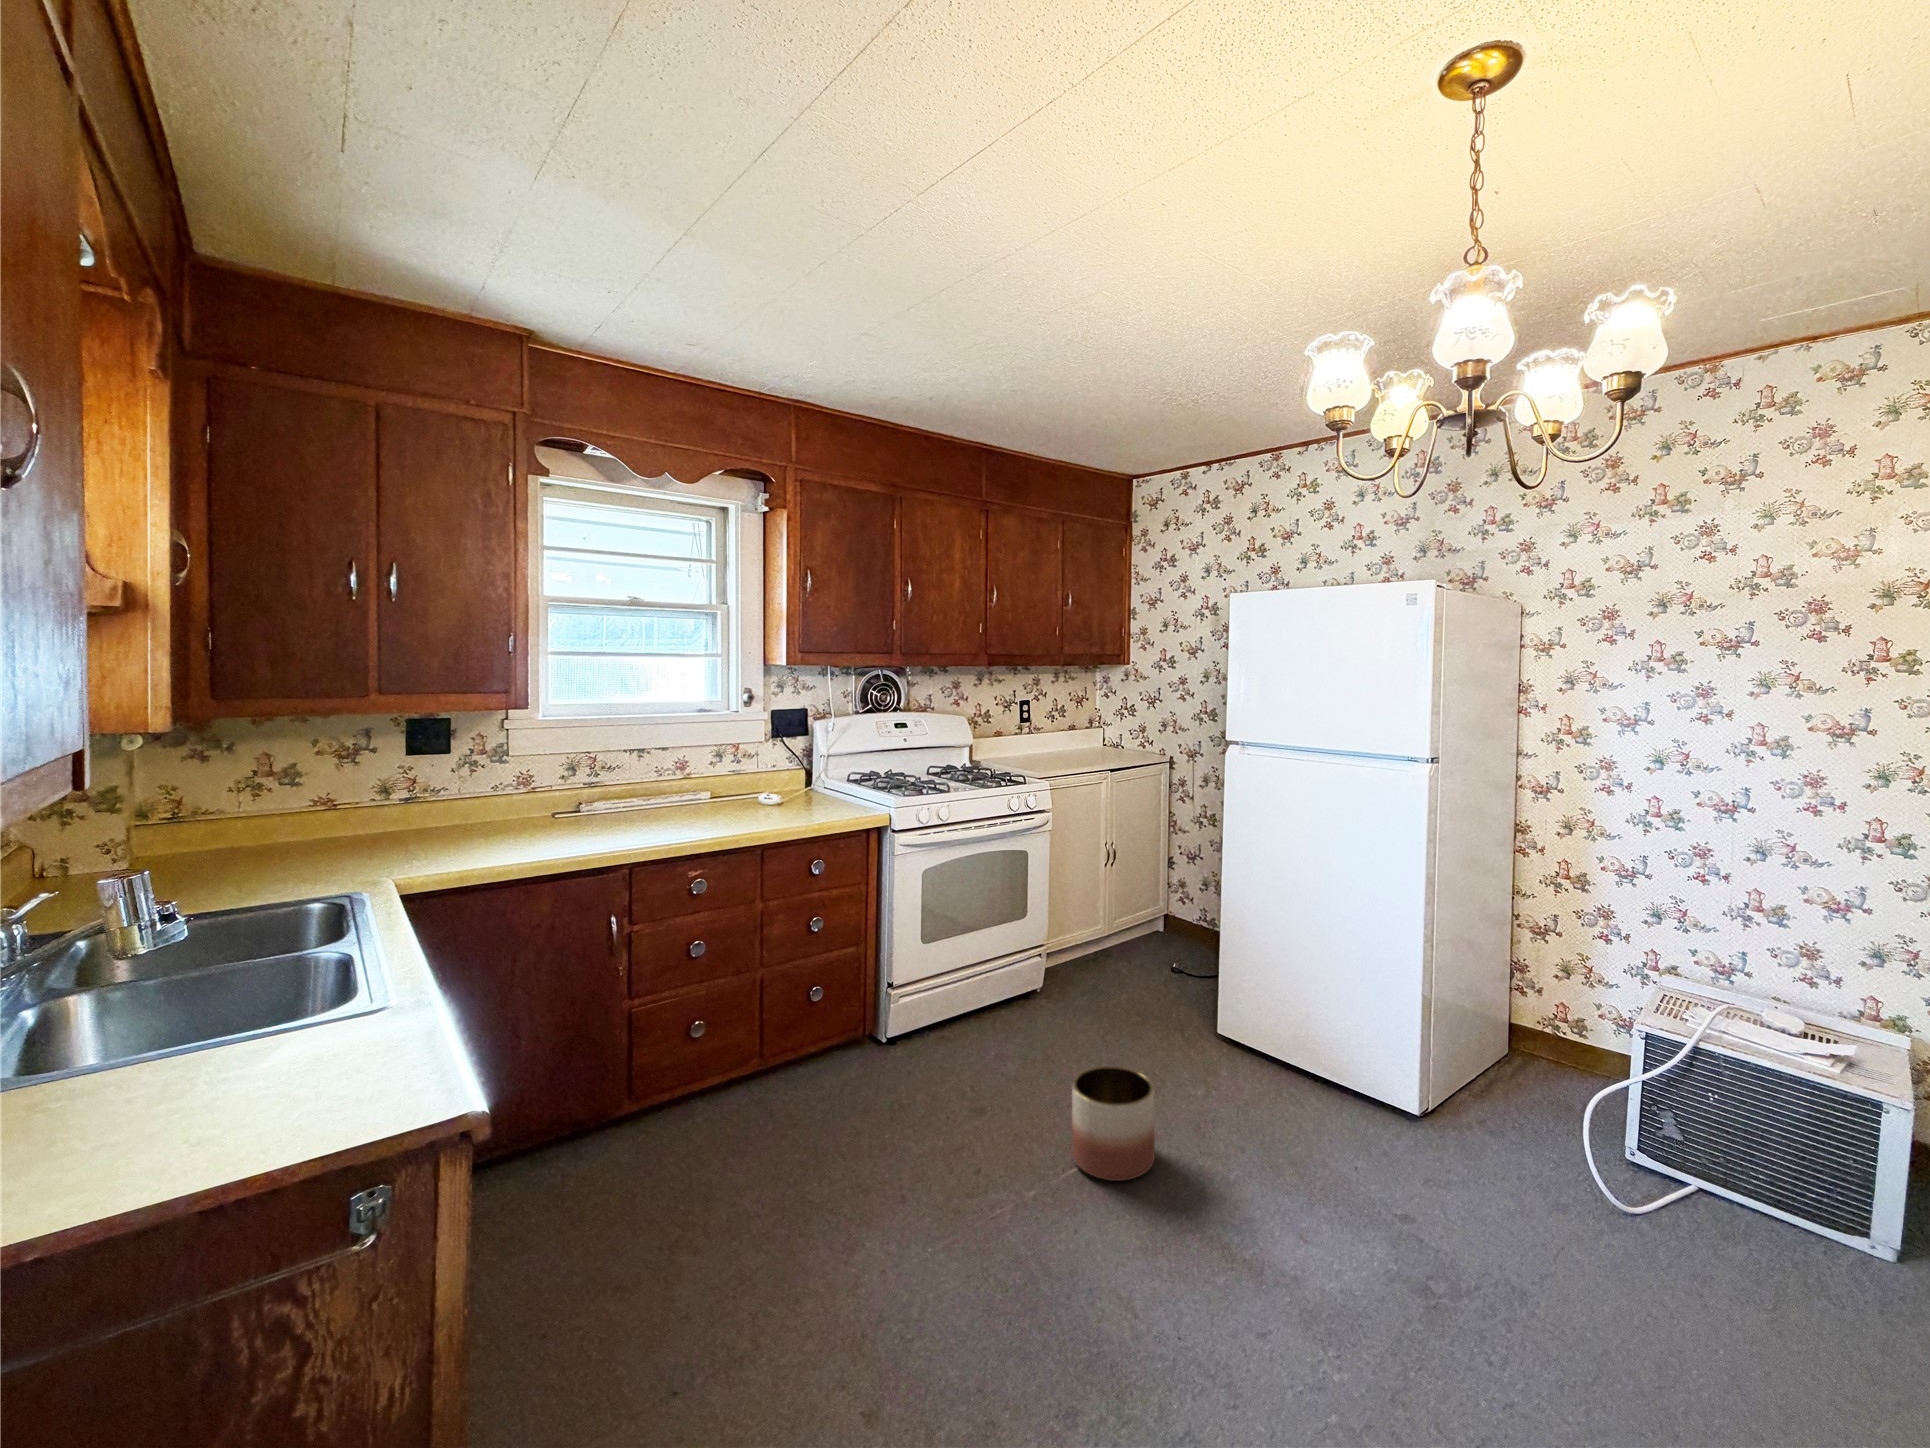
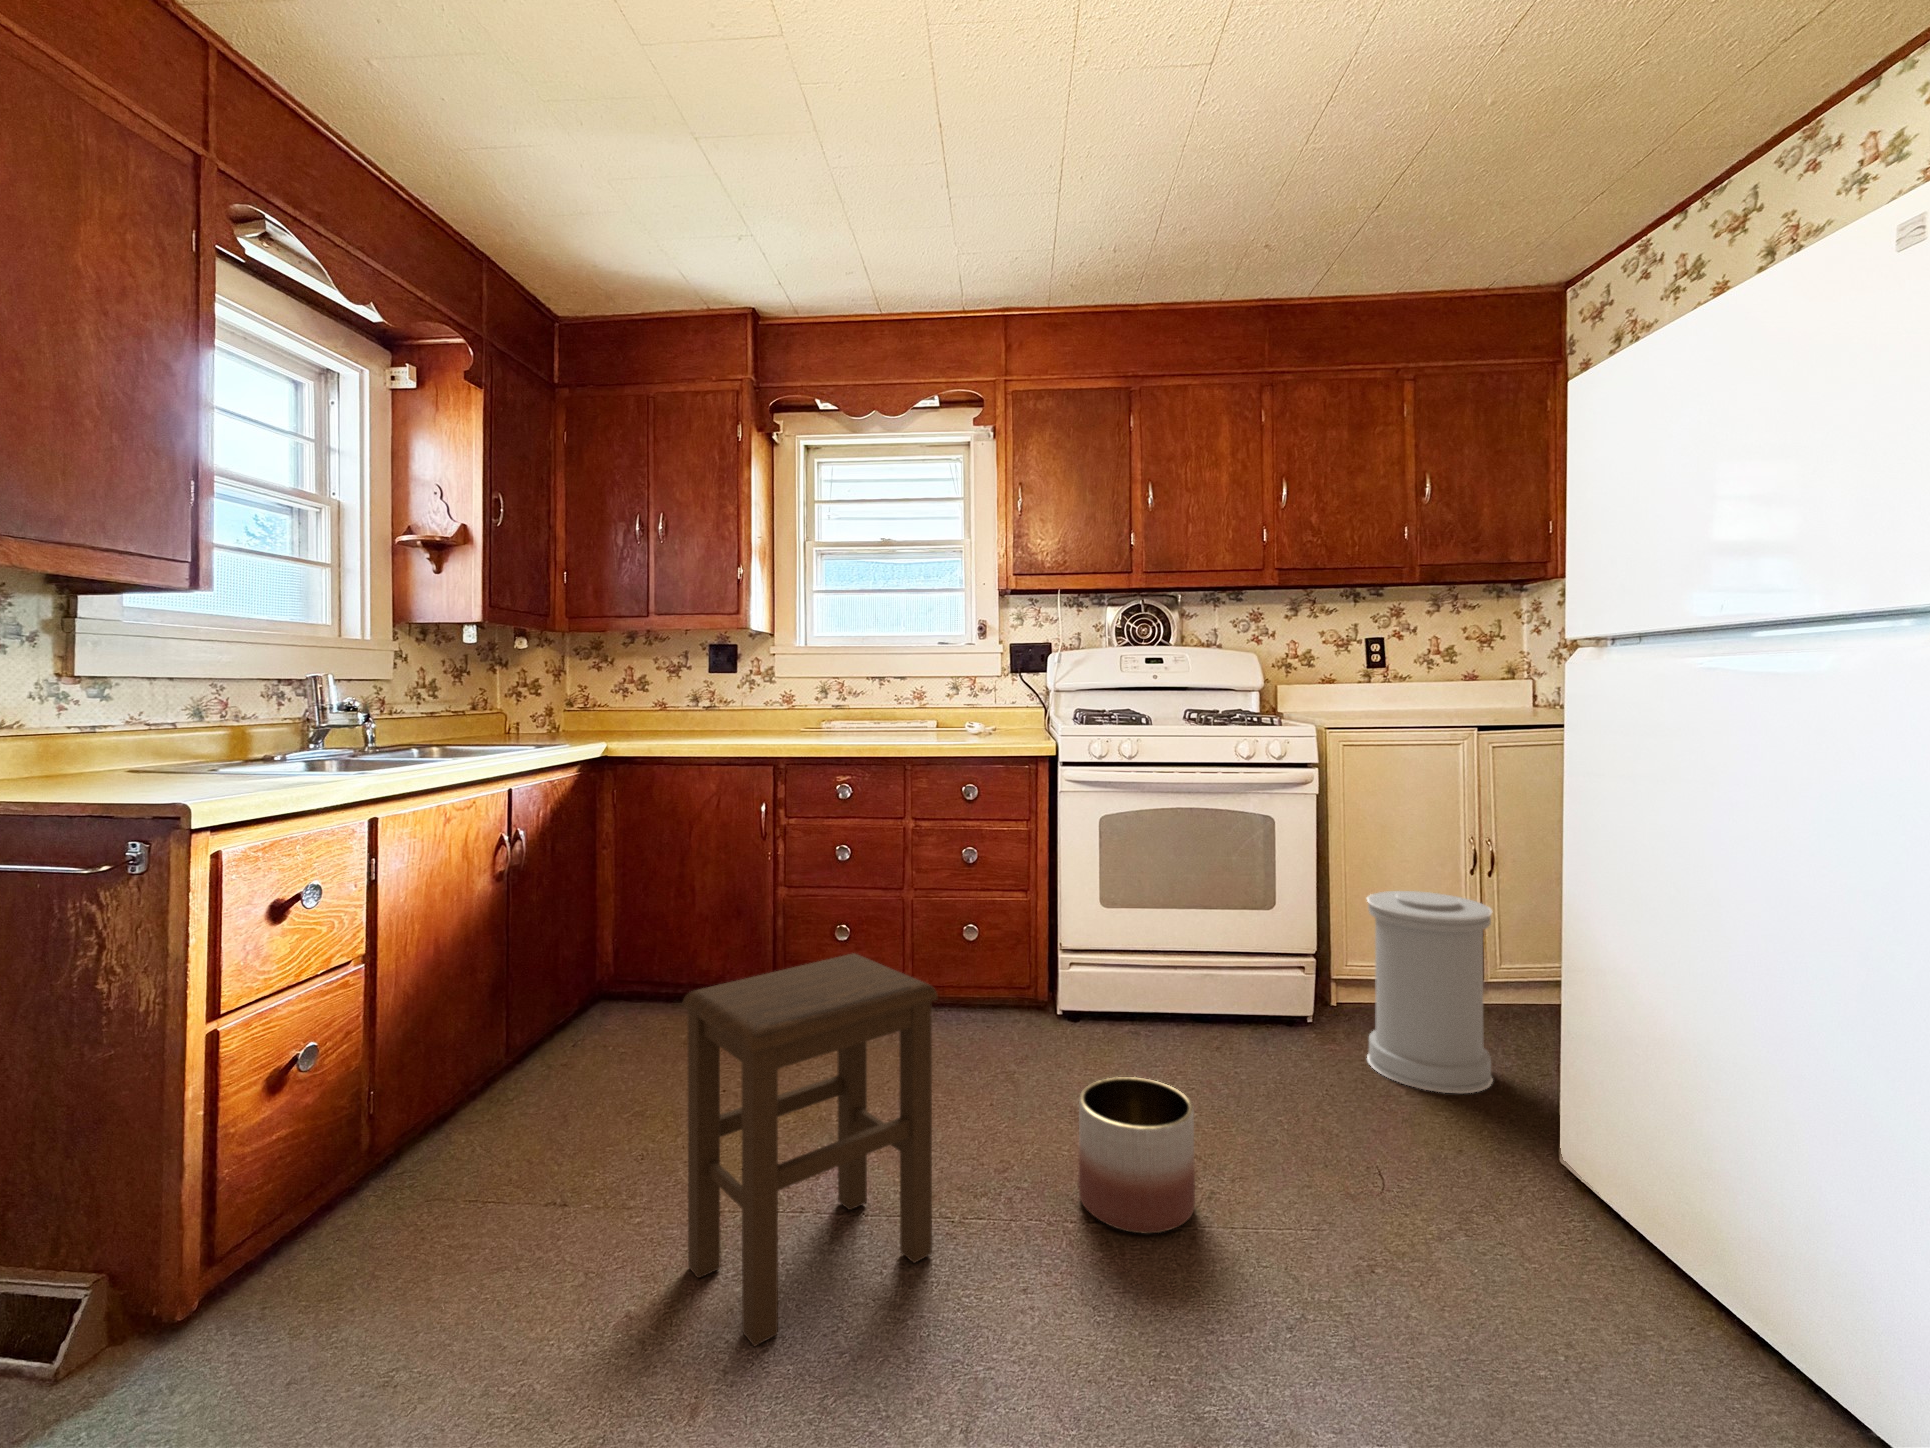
trash can: none [1093,884,1168,1016] -> present [1367,891,1493,1093]
stool: none [909,1042,1062,1403] -> present [682,954,938,1346]

